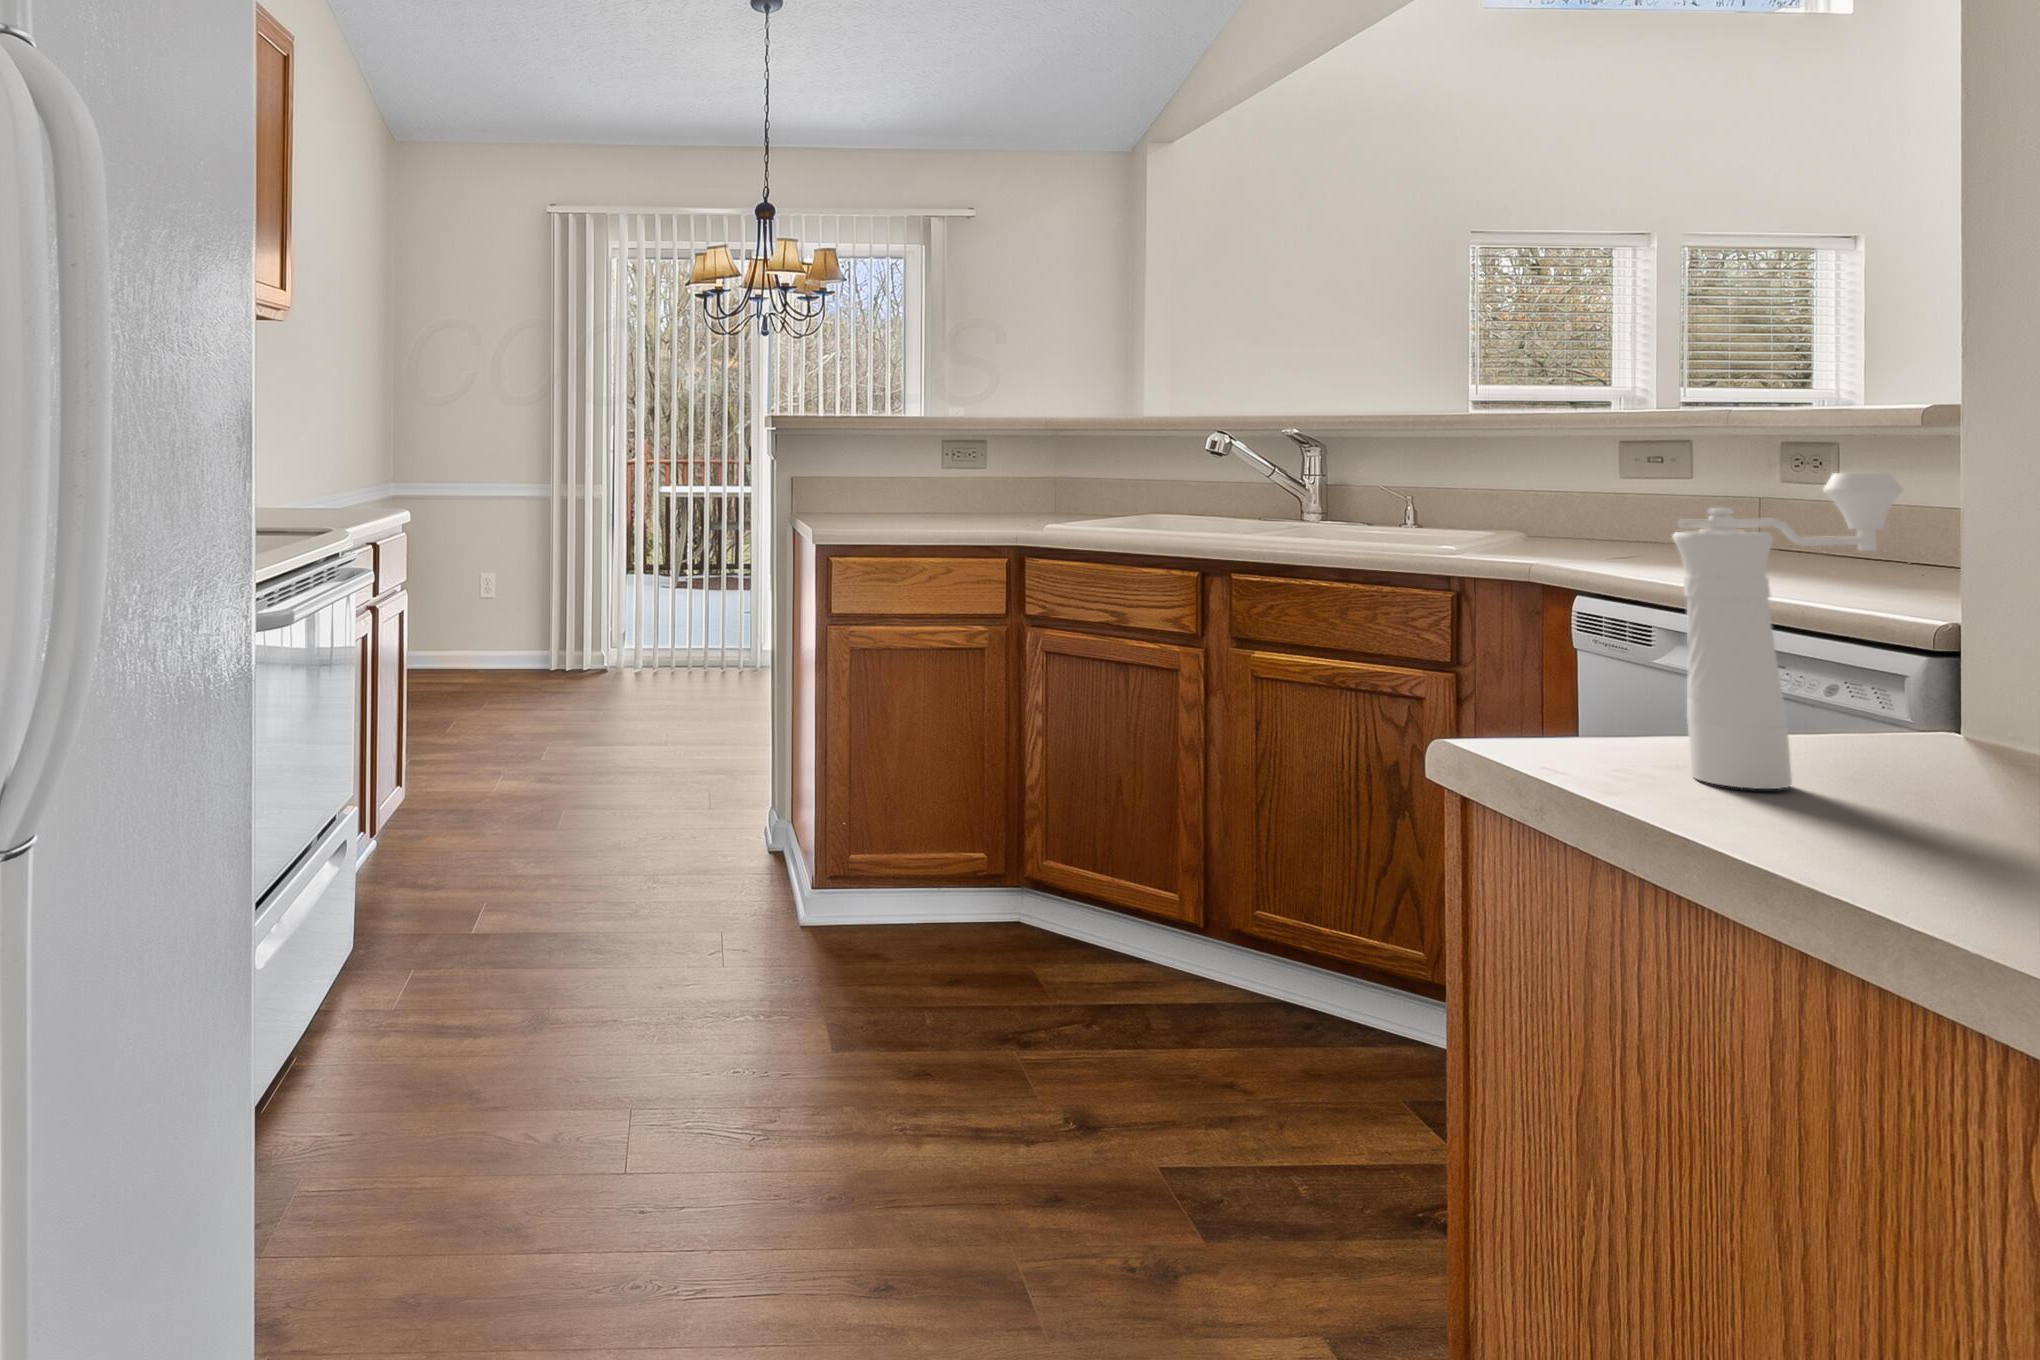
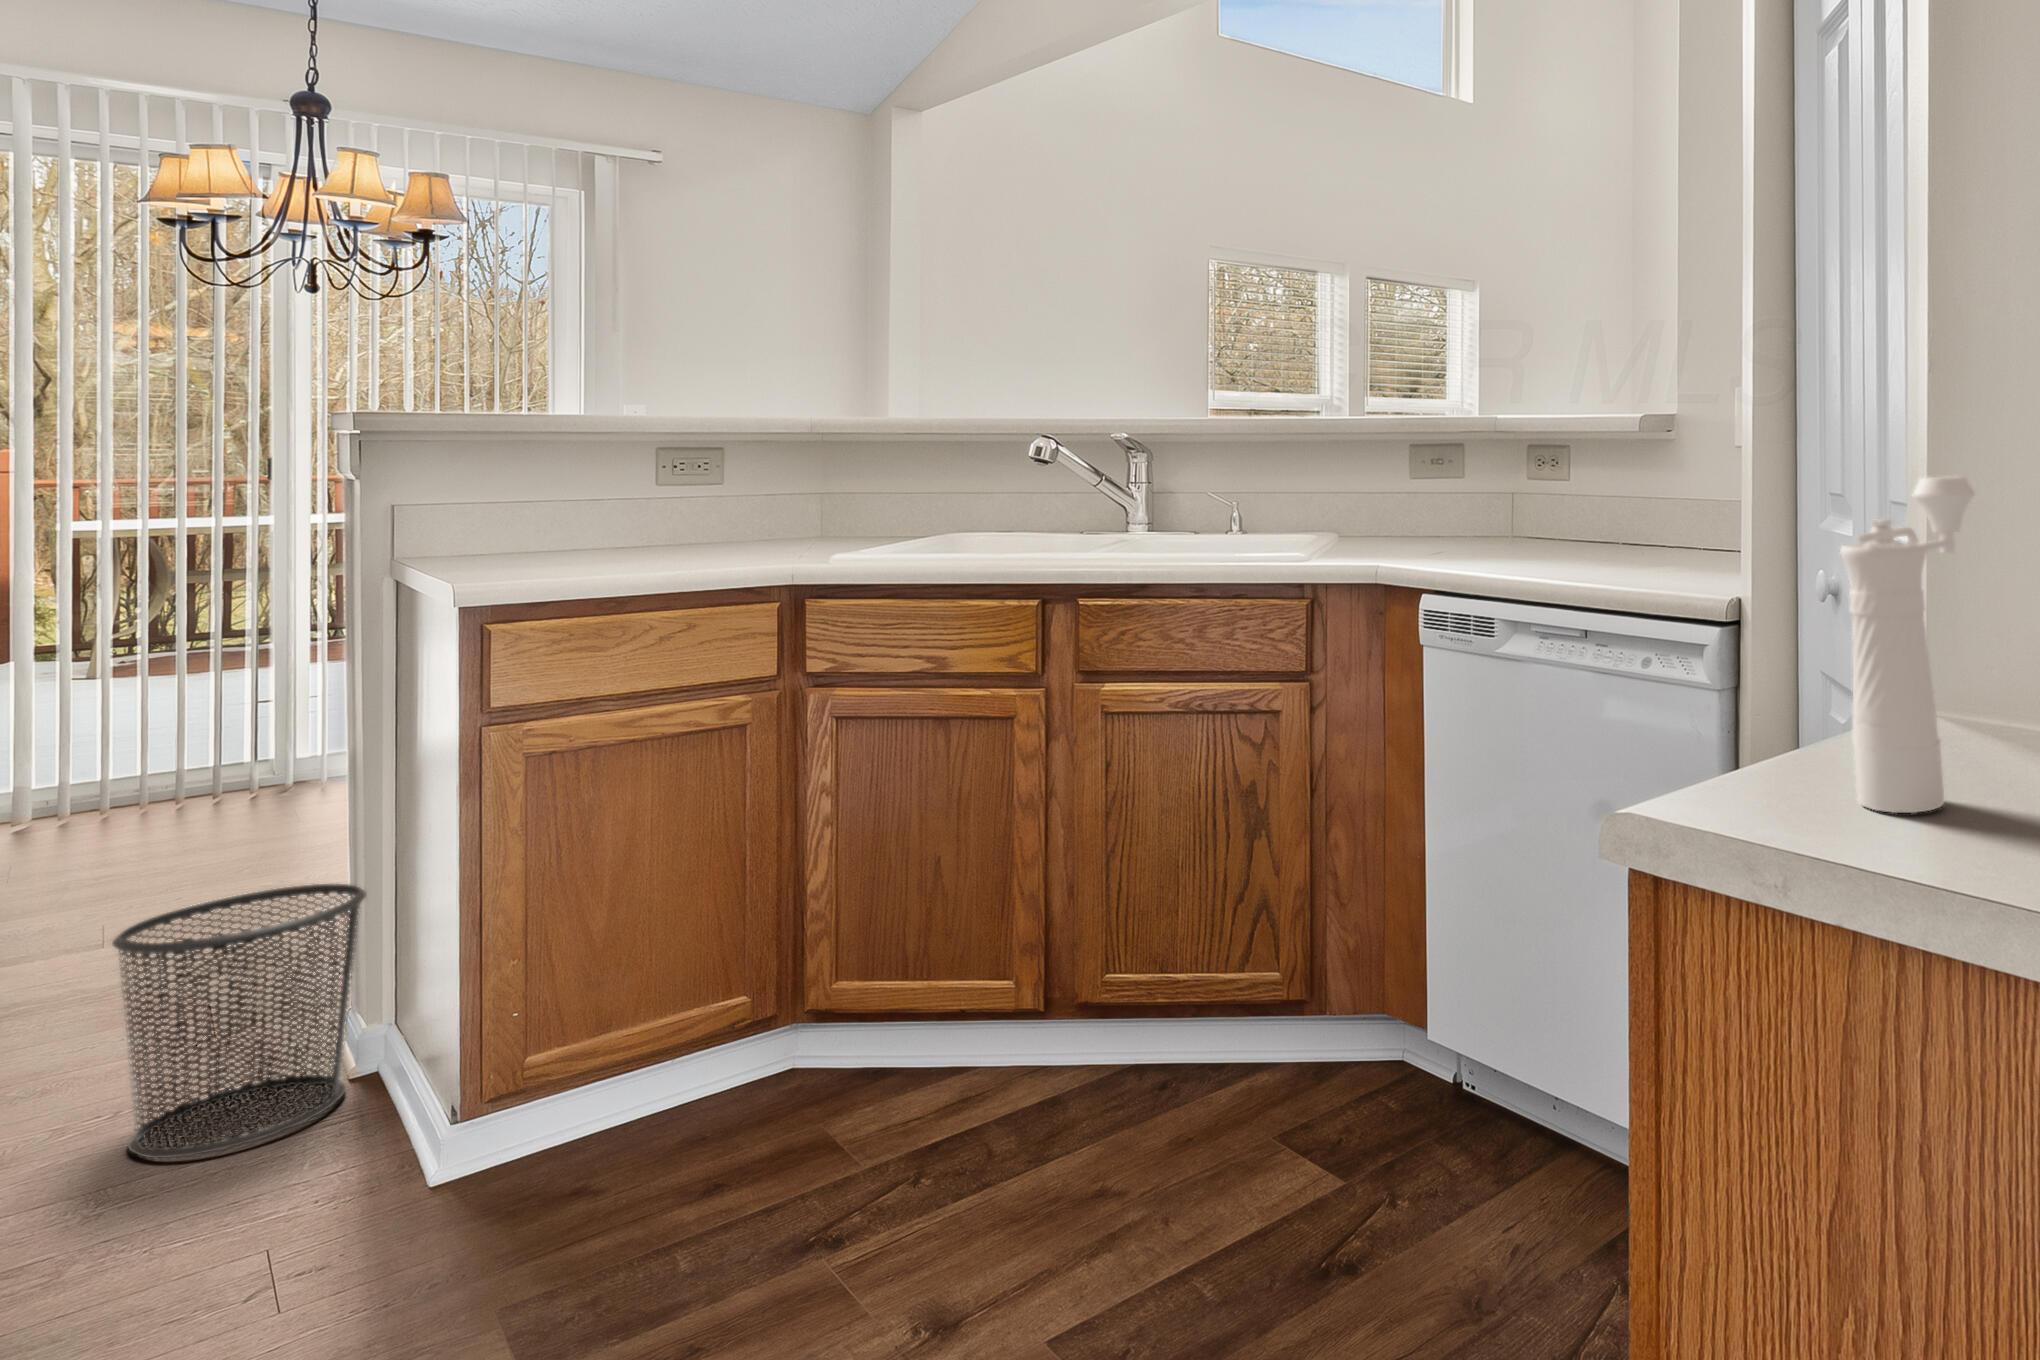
waste bin: none [643,719,763,875] -> present [112,884,367,1158]

